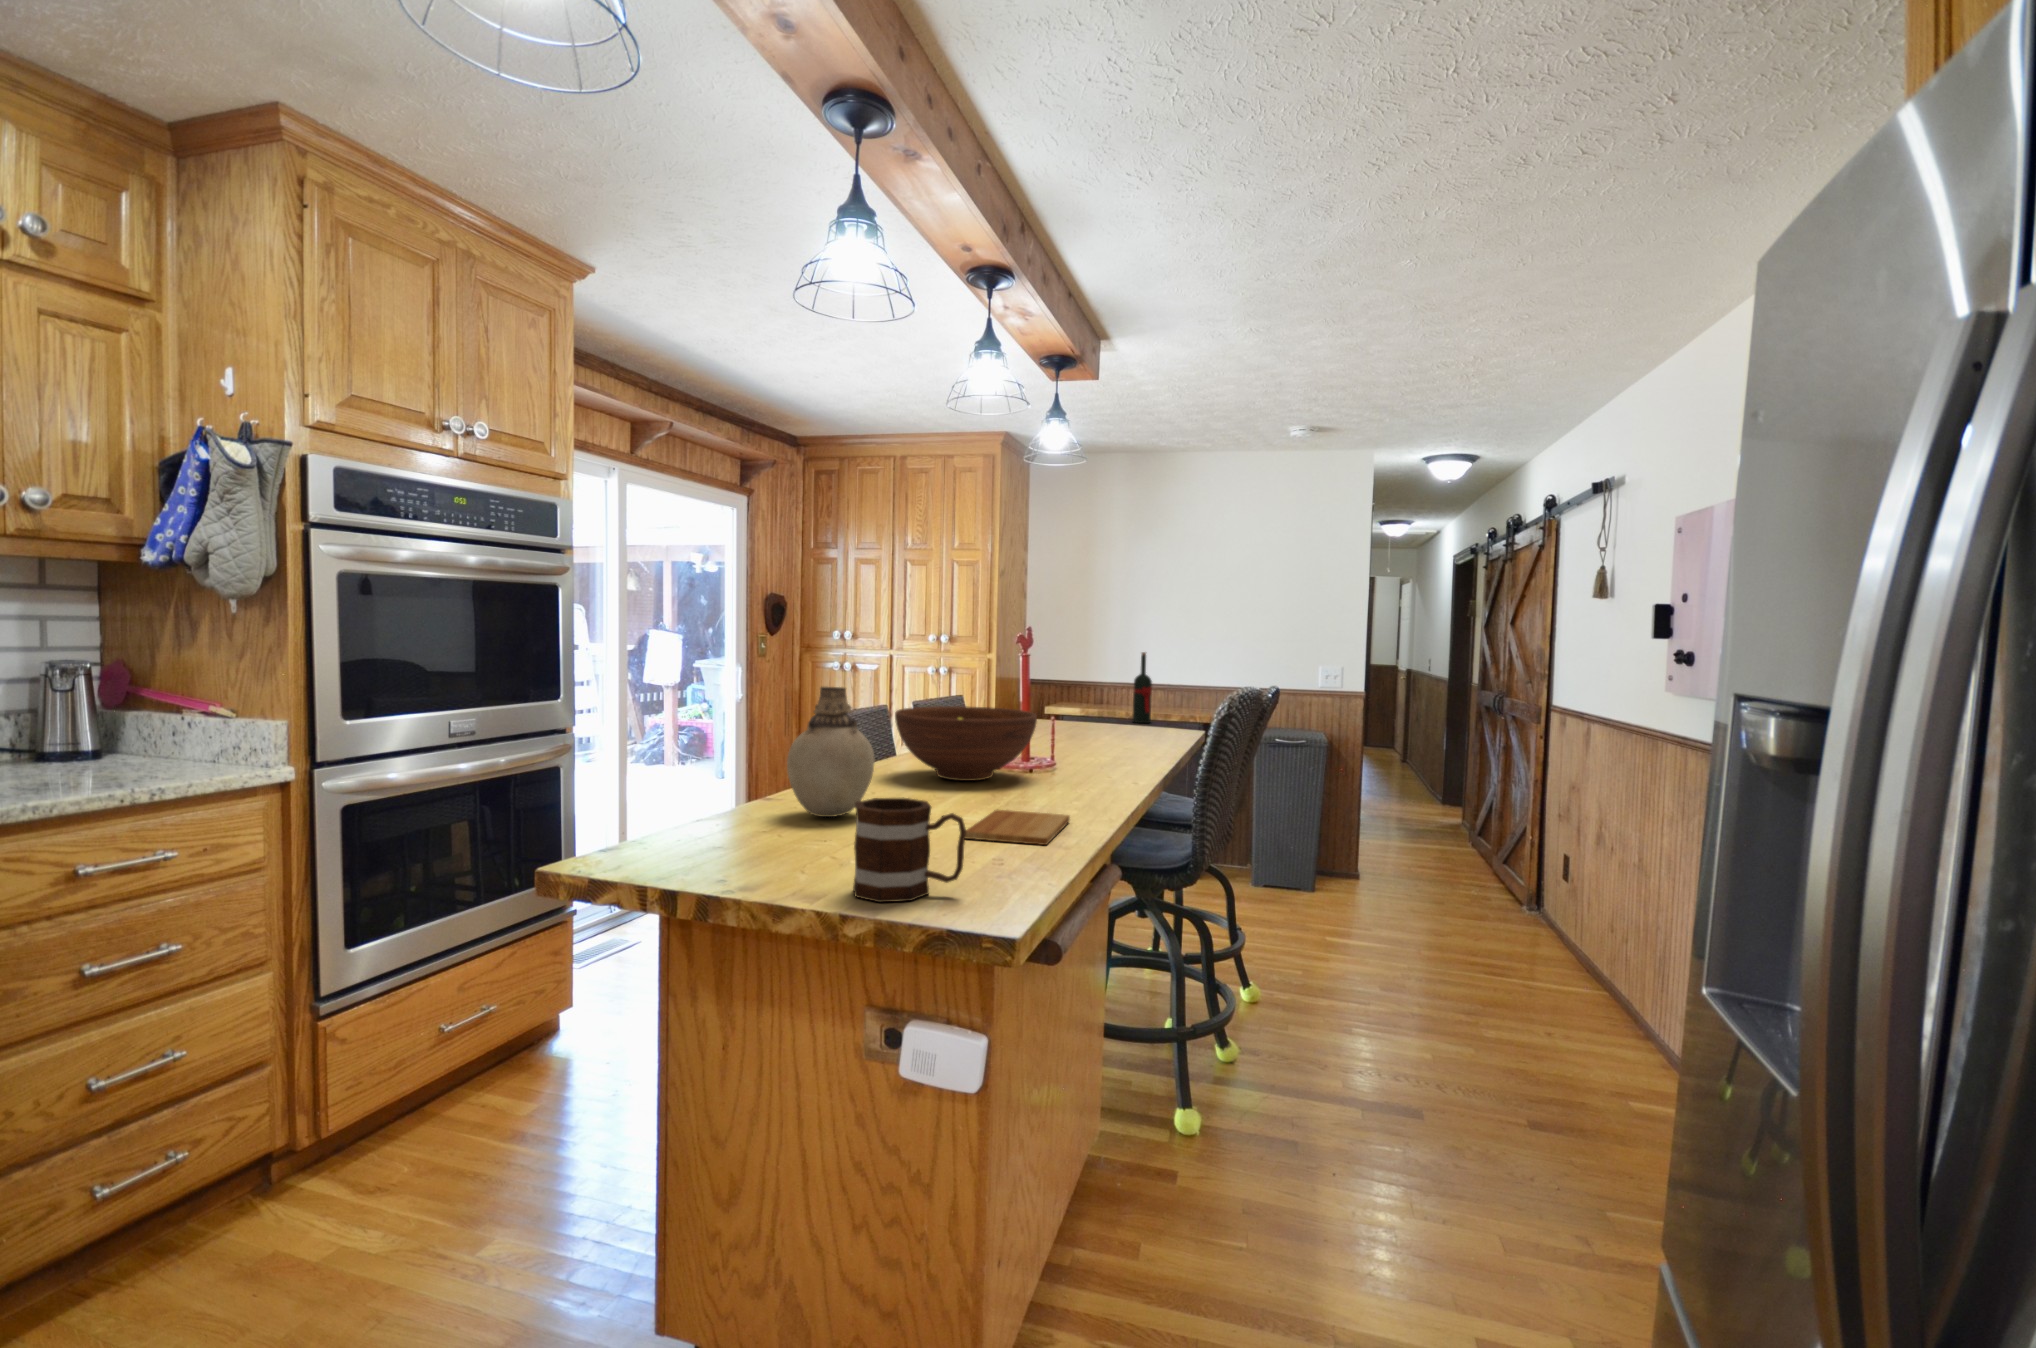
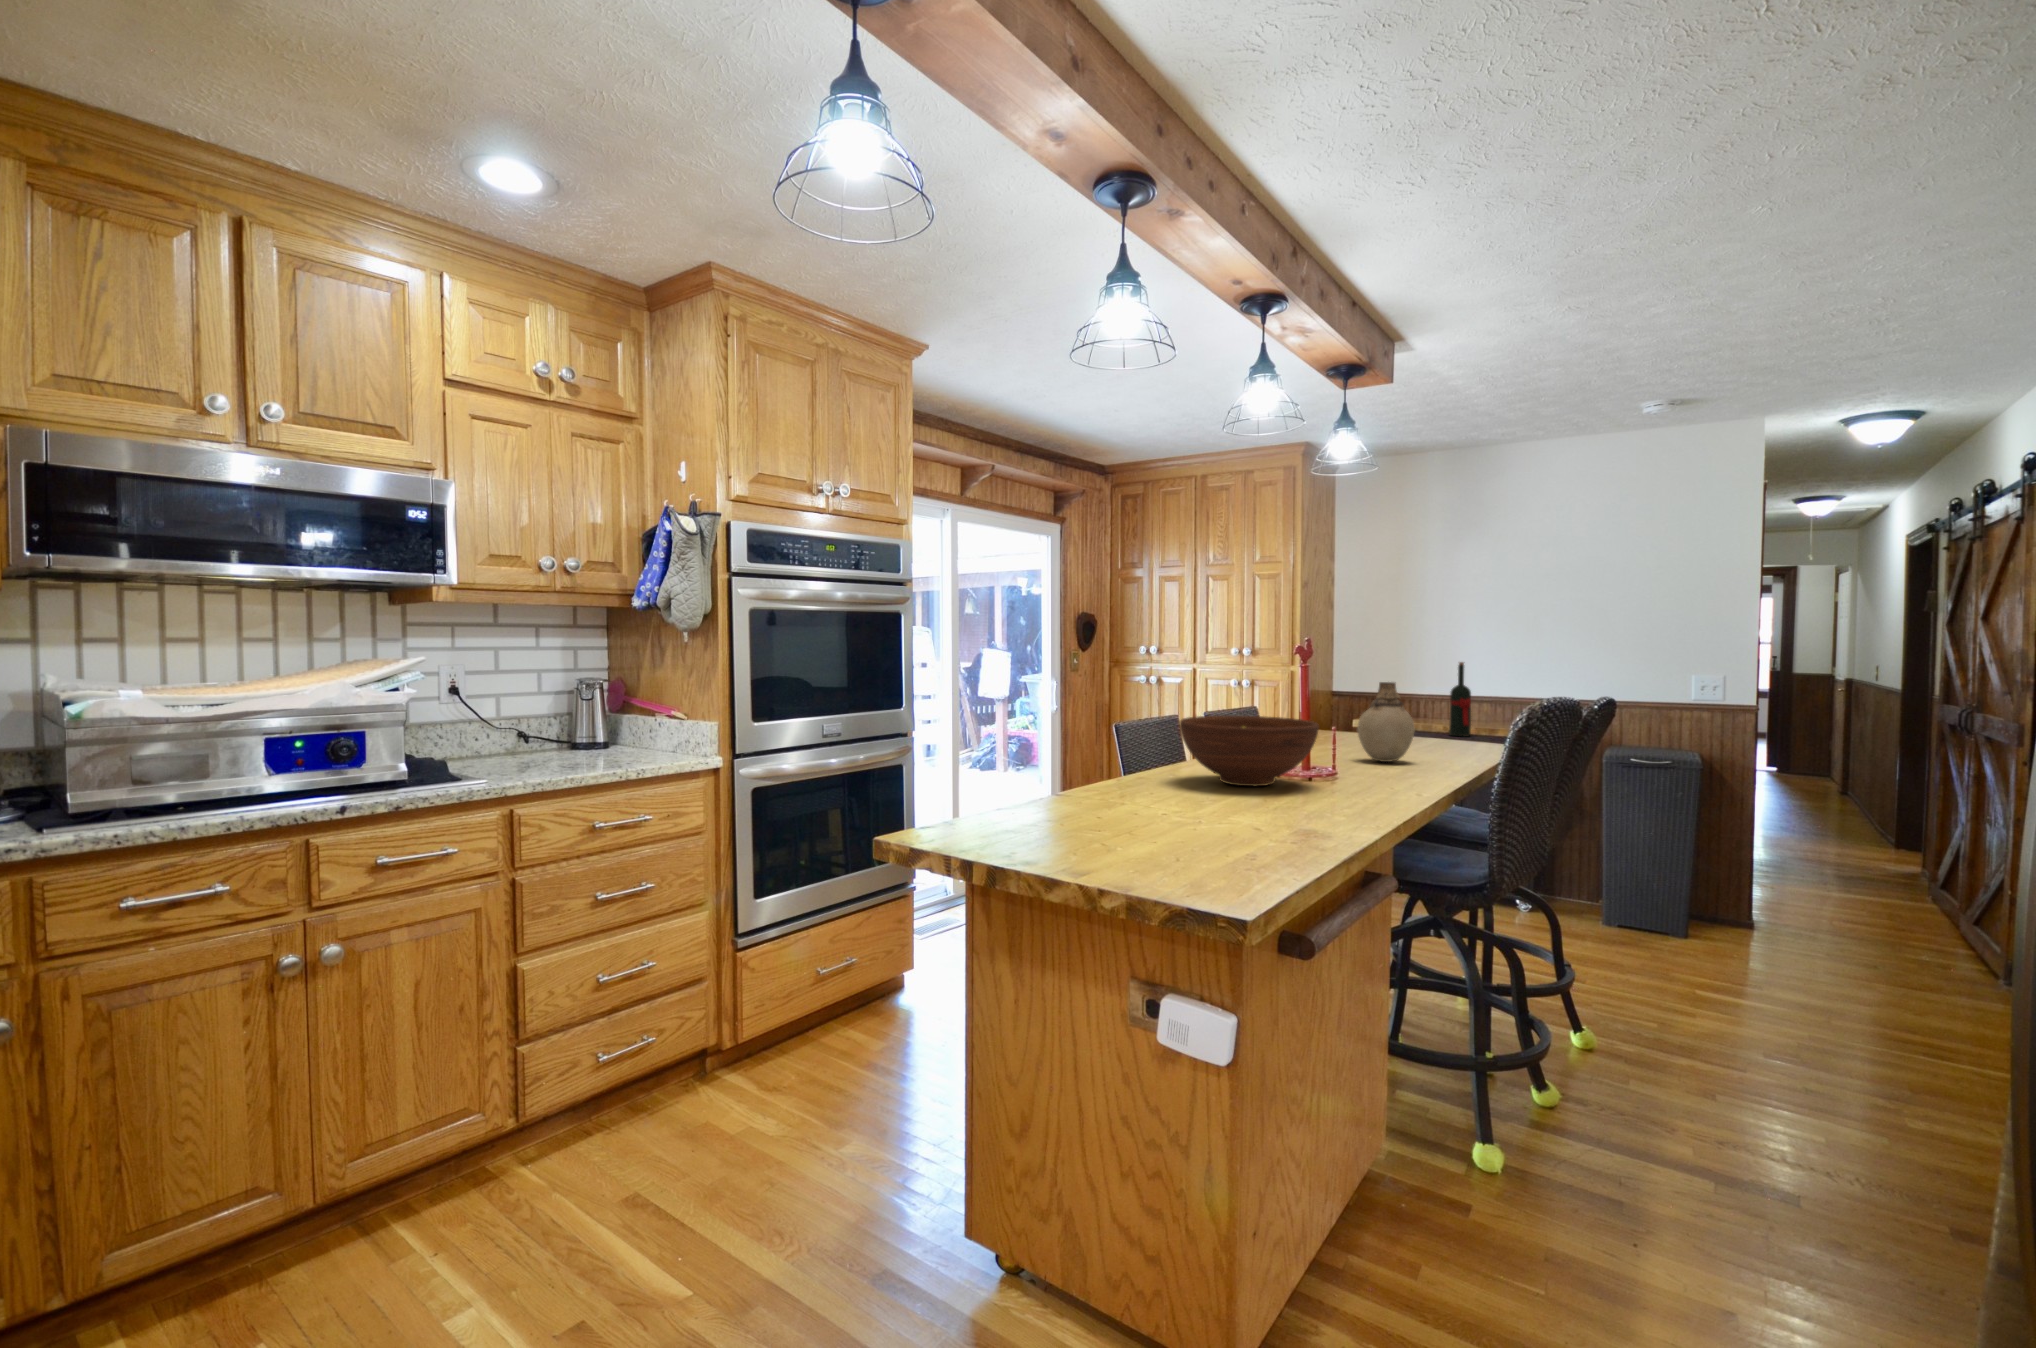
vase: present [787,687,875,817] -> present [1357,682,1415,762]
mug: present [853,798,966,902] -> none [1112,792,1210,883]
cutting board: present [965,810,1070,845] -> none [1227,812,1337,846]

